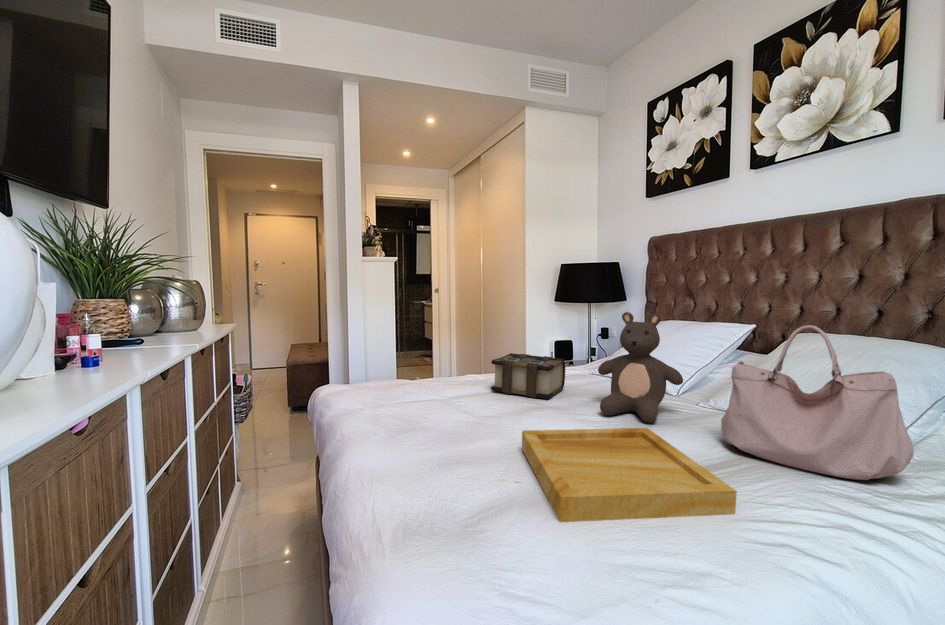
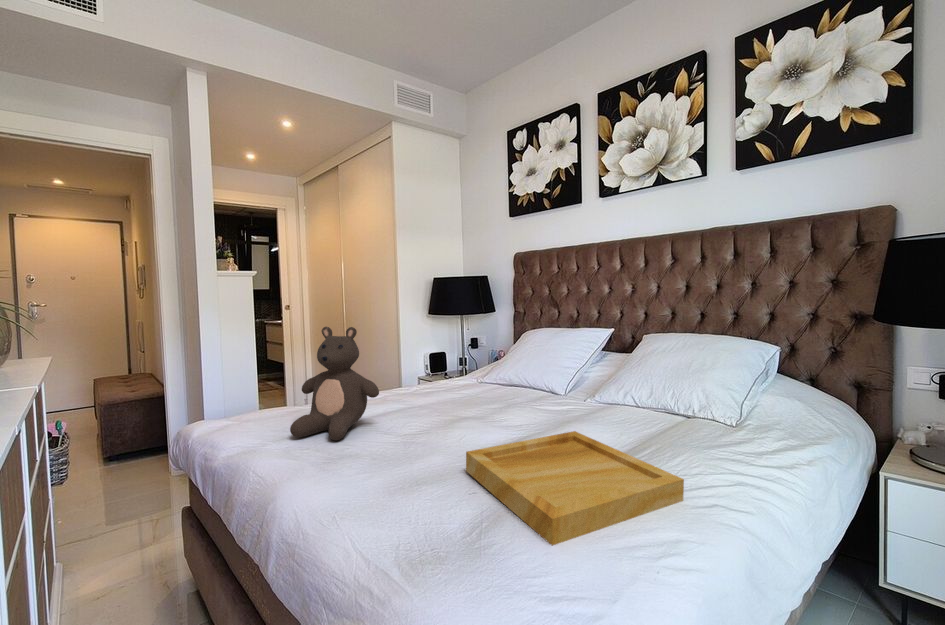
teddy bear: present [598,312,683,423] -> present [290,327,379,440]
handbag: present [721,325,914,480] -> none [627,327,771,452]
book: present [491,353,565,399] -> none [395,370,467,414]

